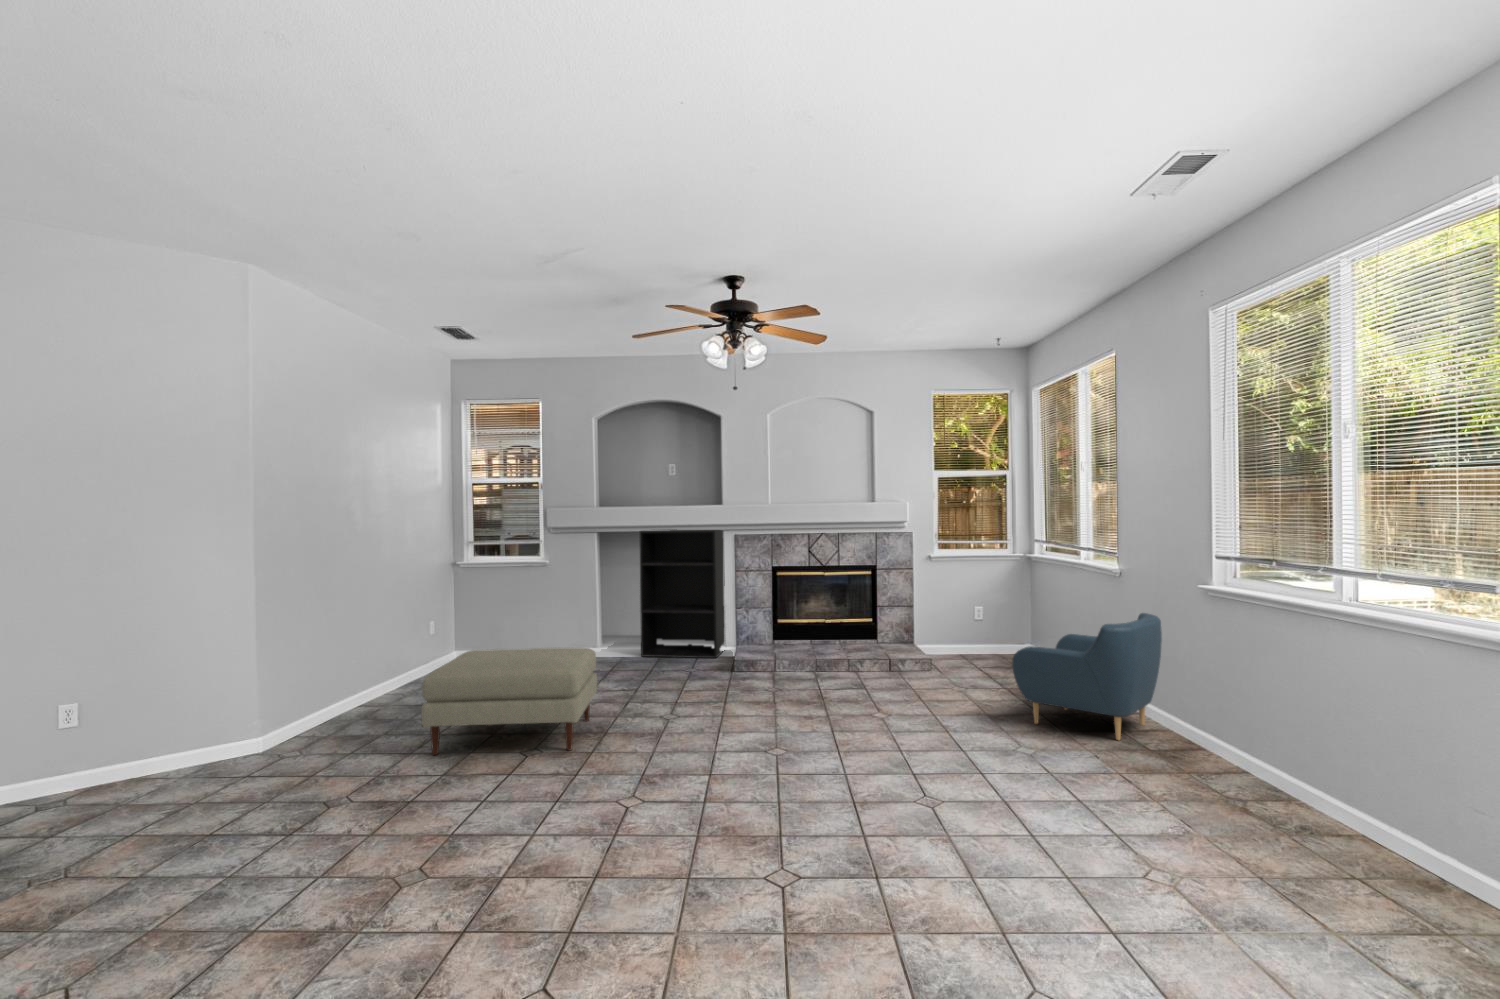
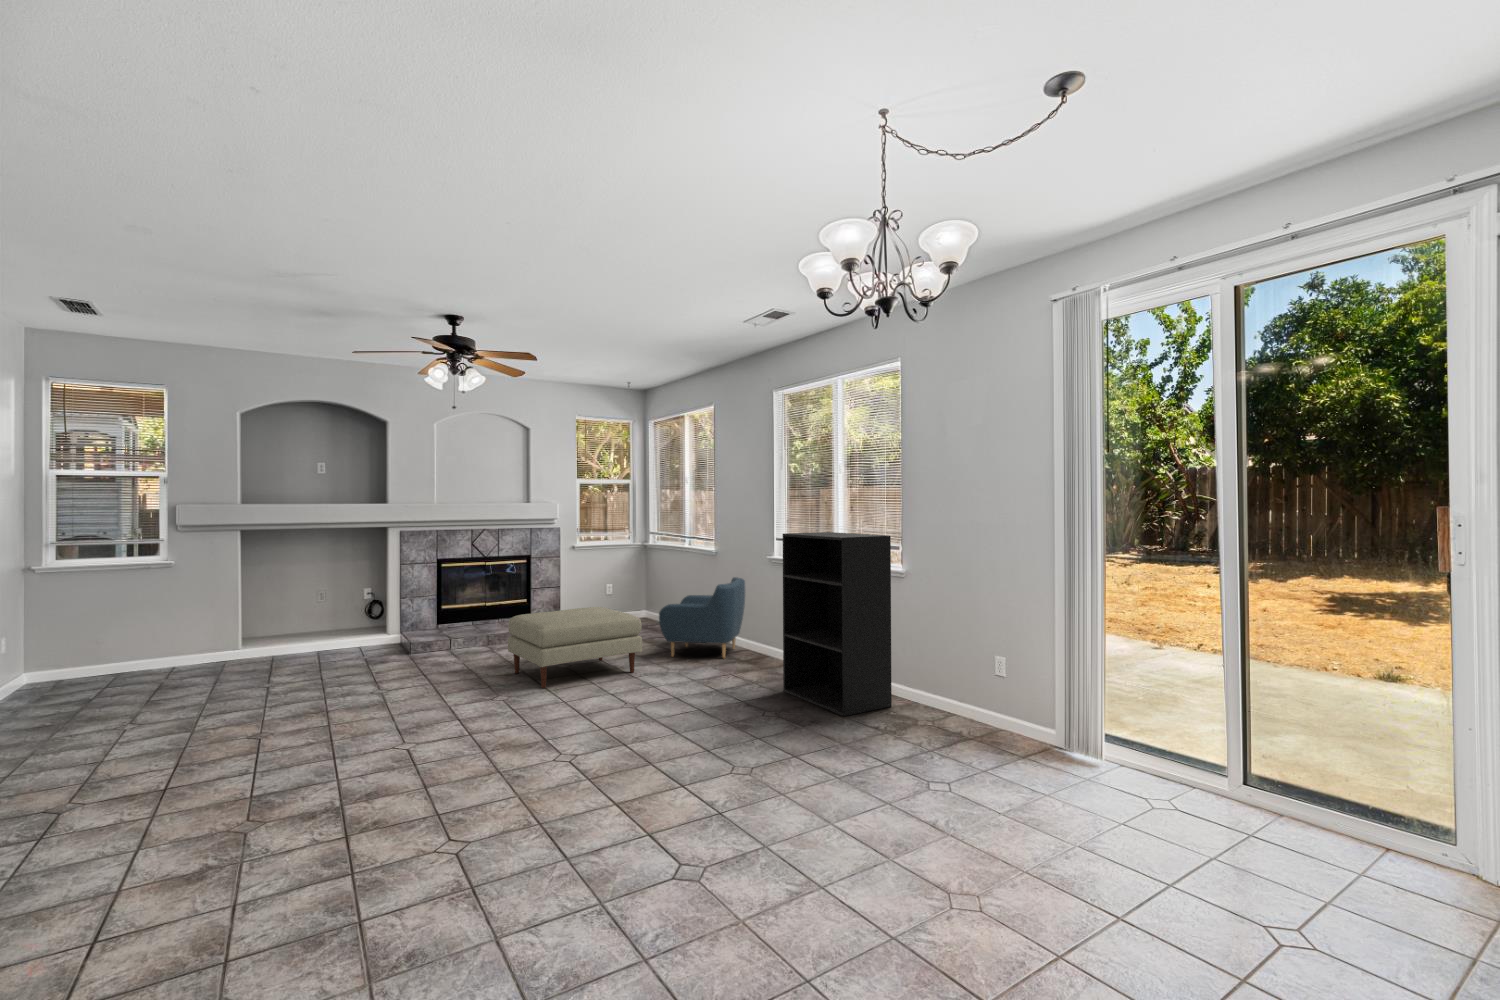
bookshelf: present [640,529,725,658] -> present [783,532,892,716]
ottoman: present [421,648,597,755] -> present [508,607,642,688]

